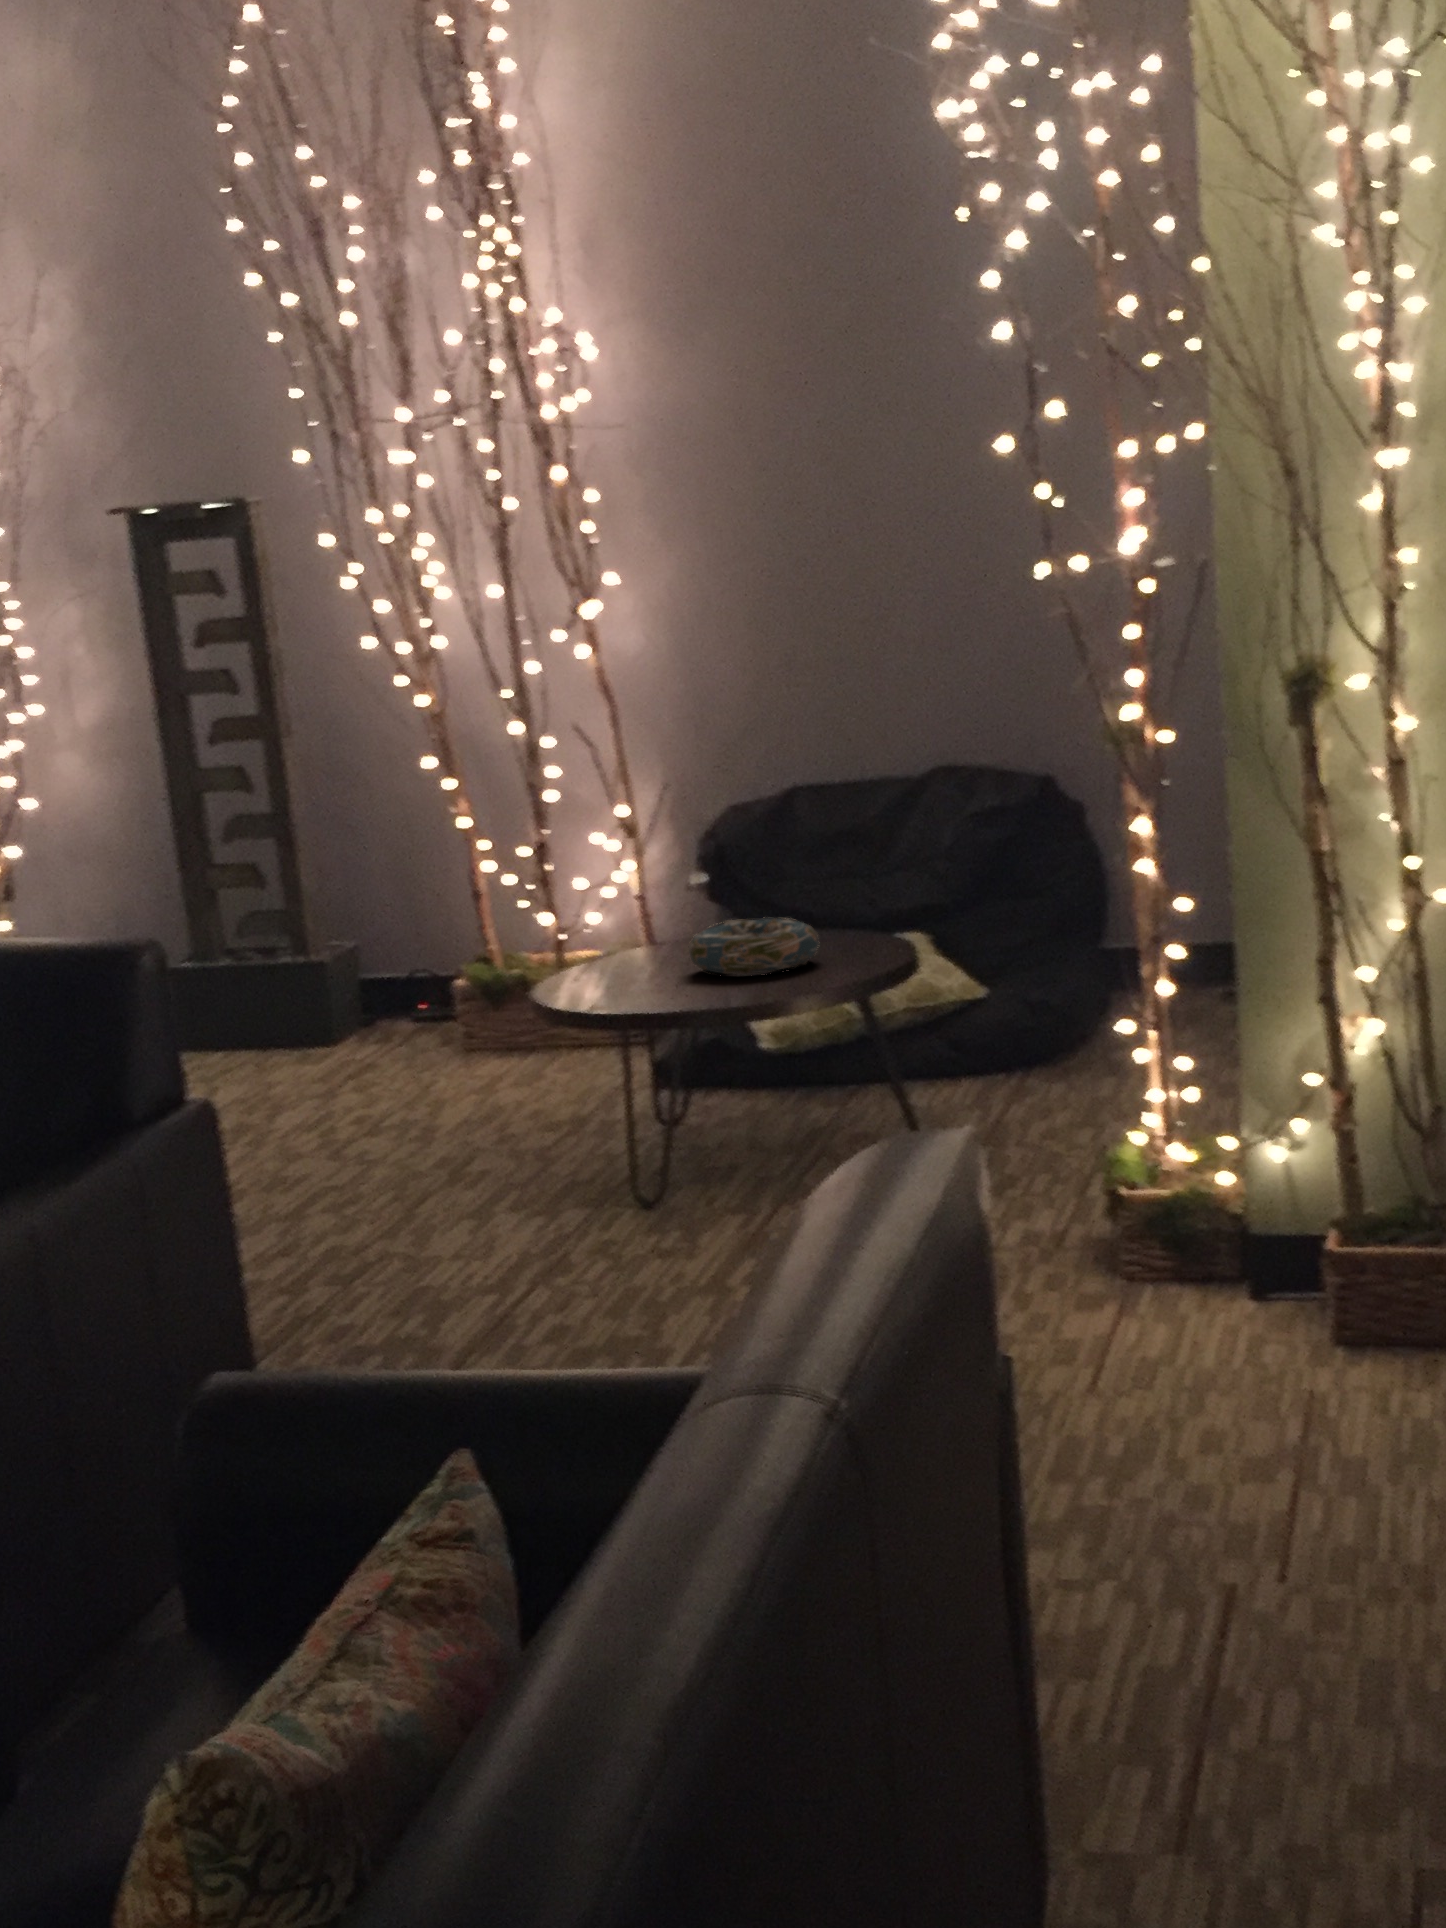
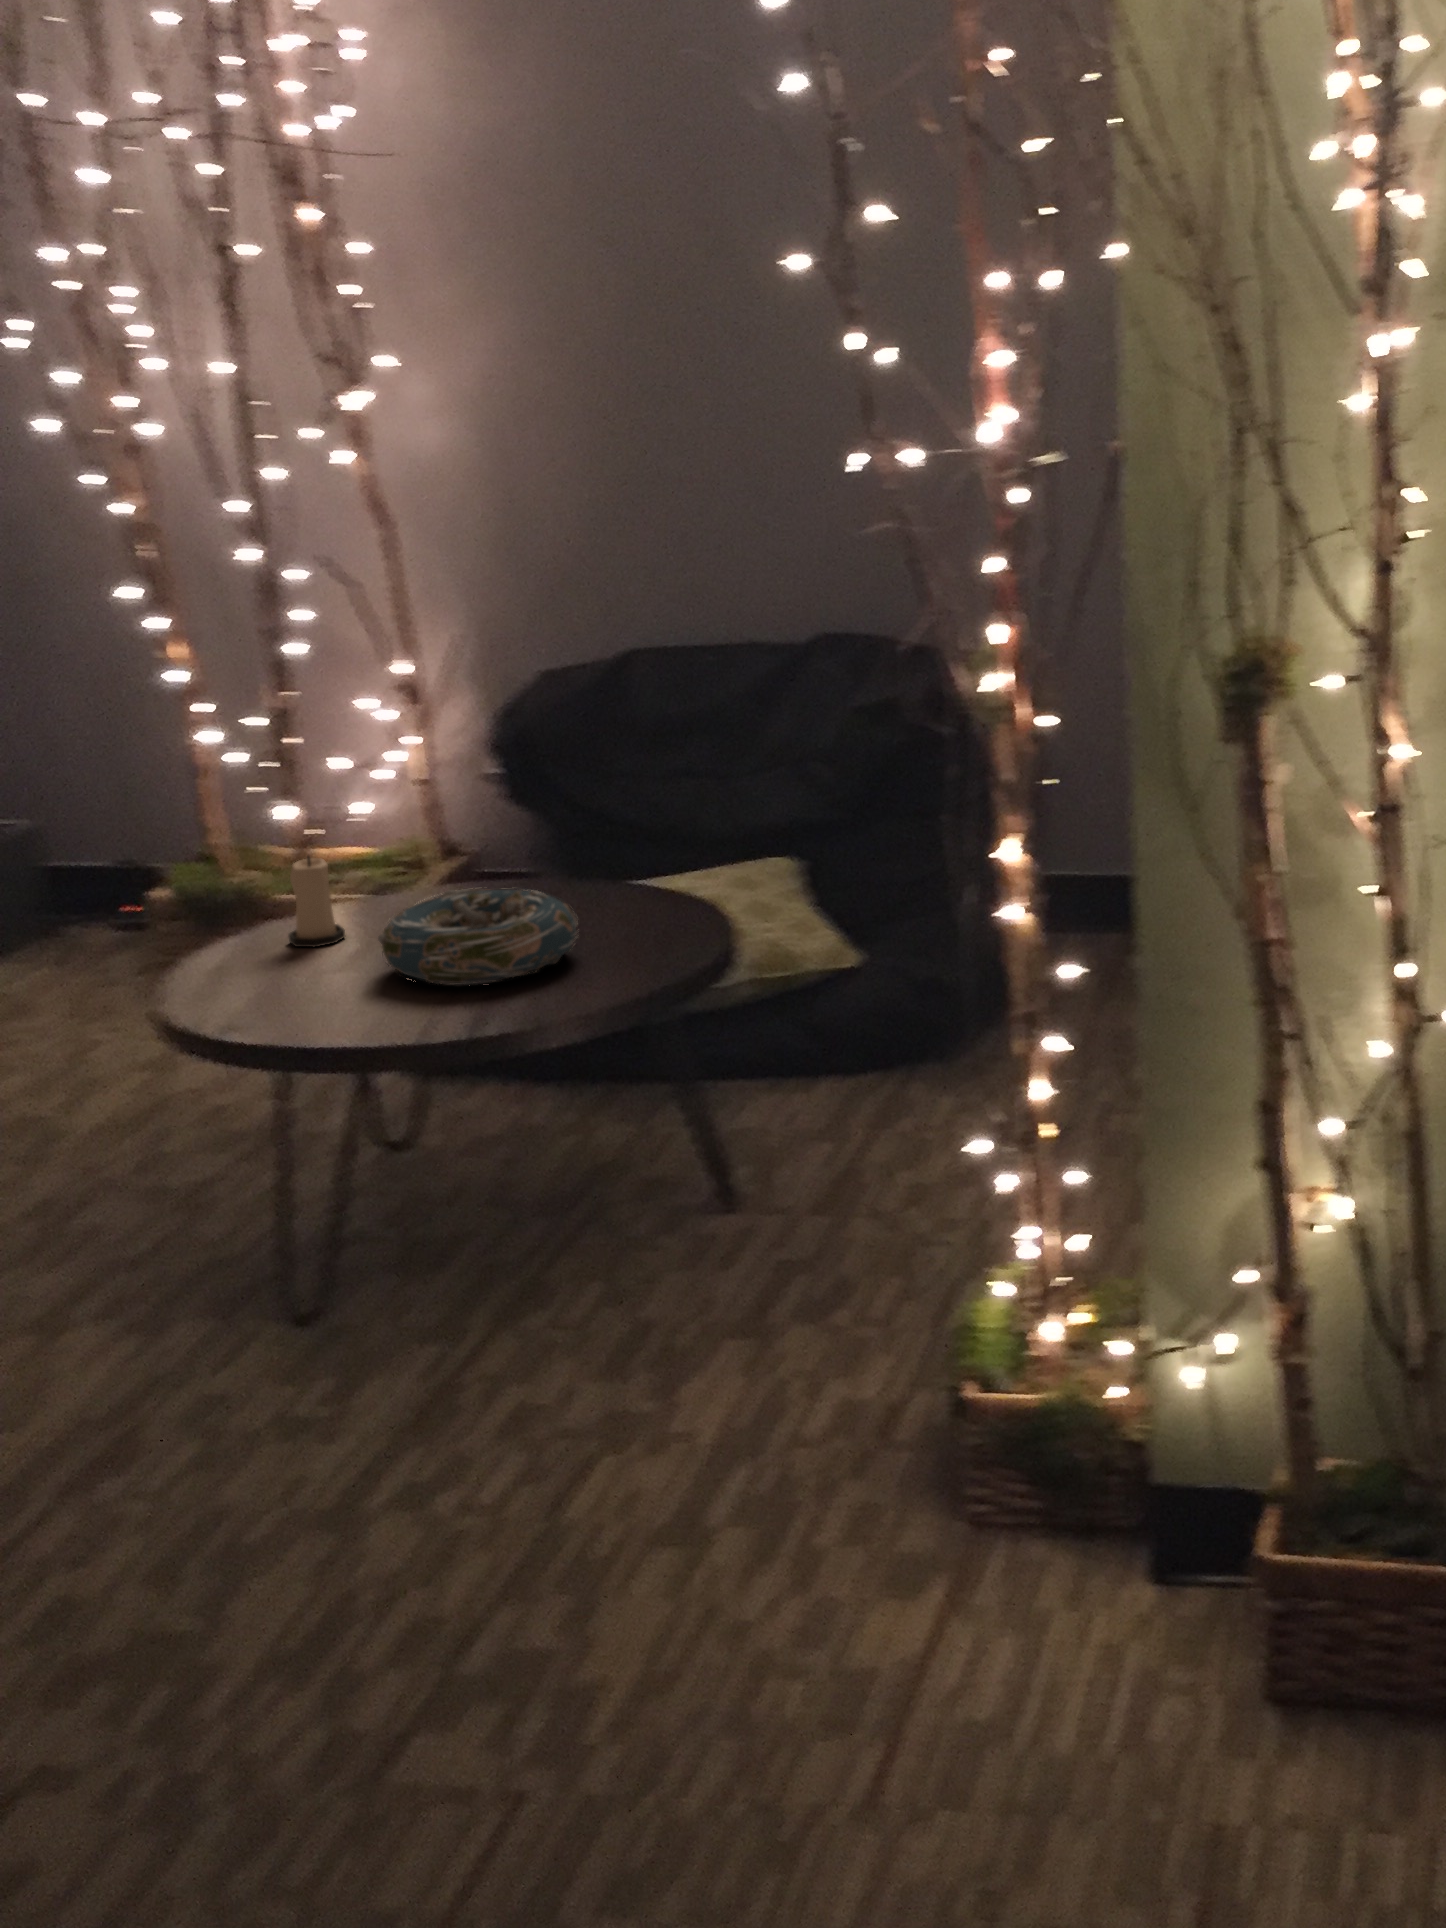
candle: none [614,903,651,967] -> present [289,856,345,947]

